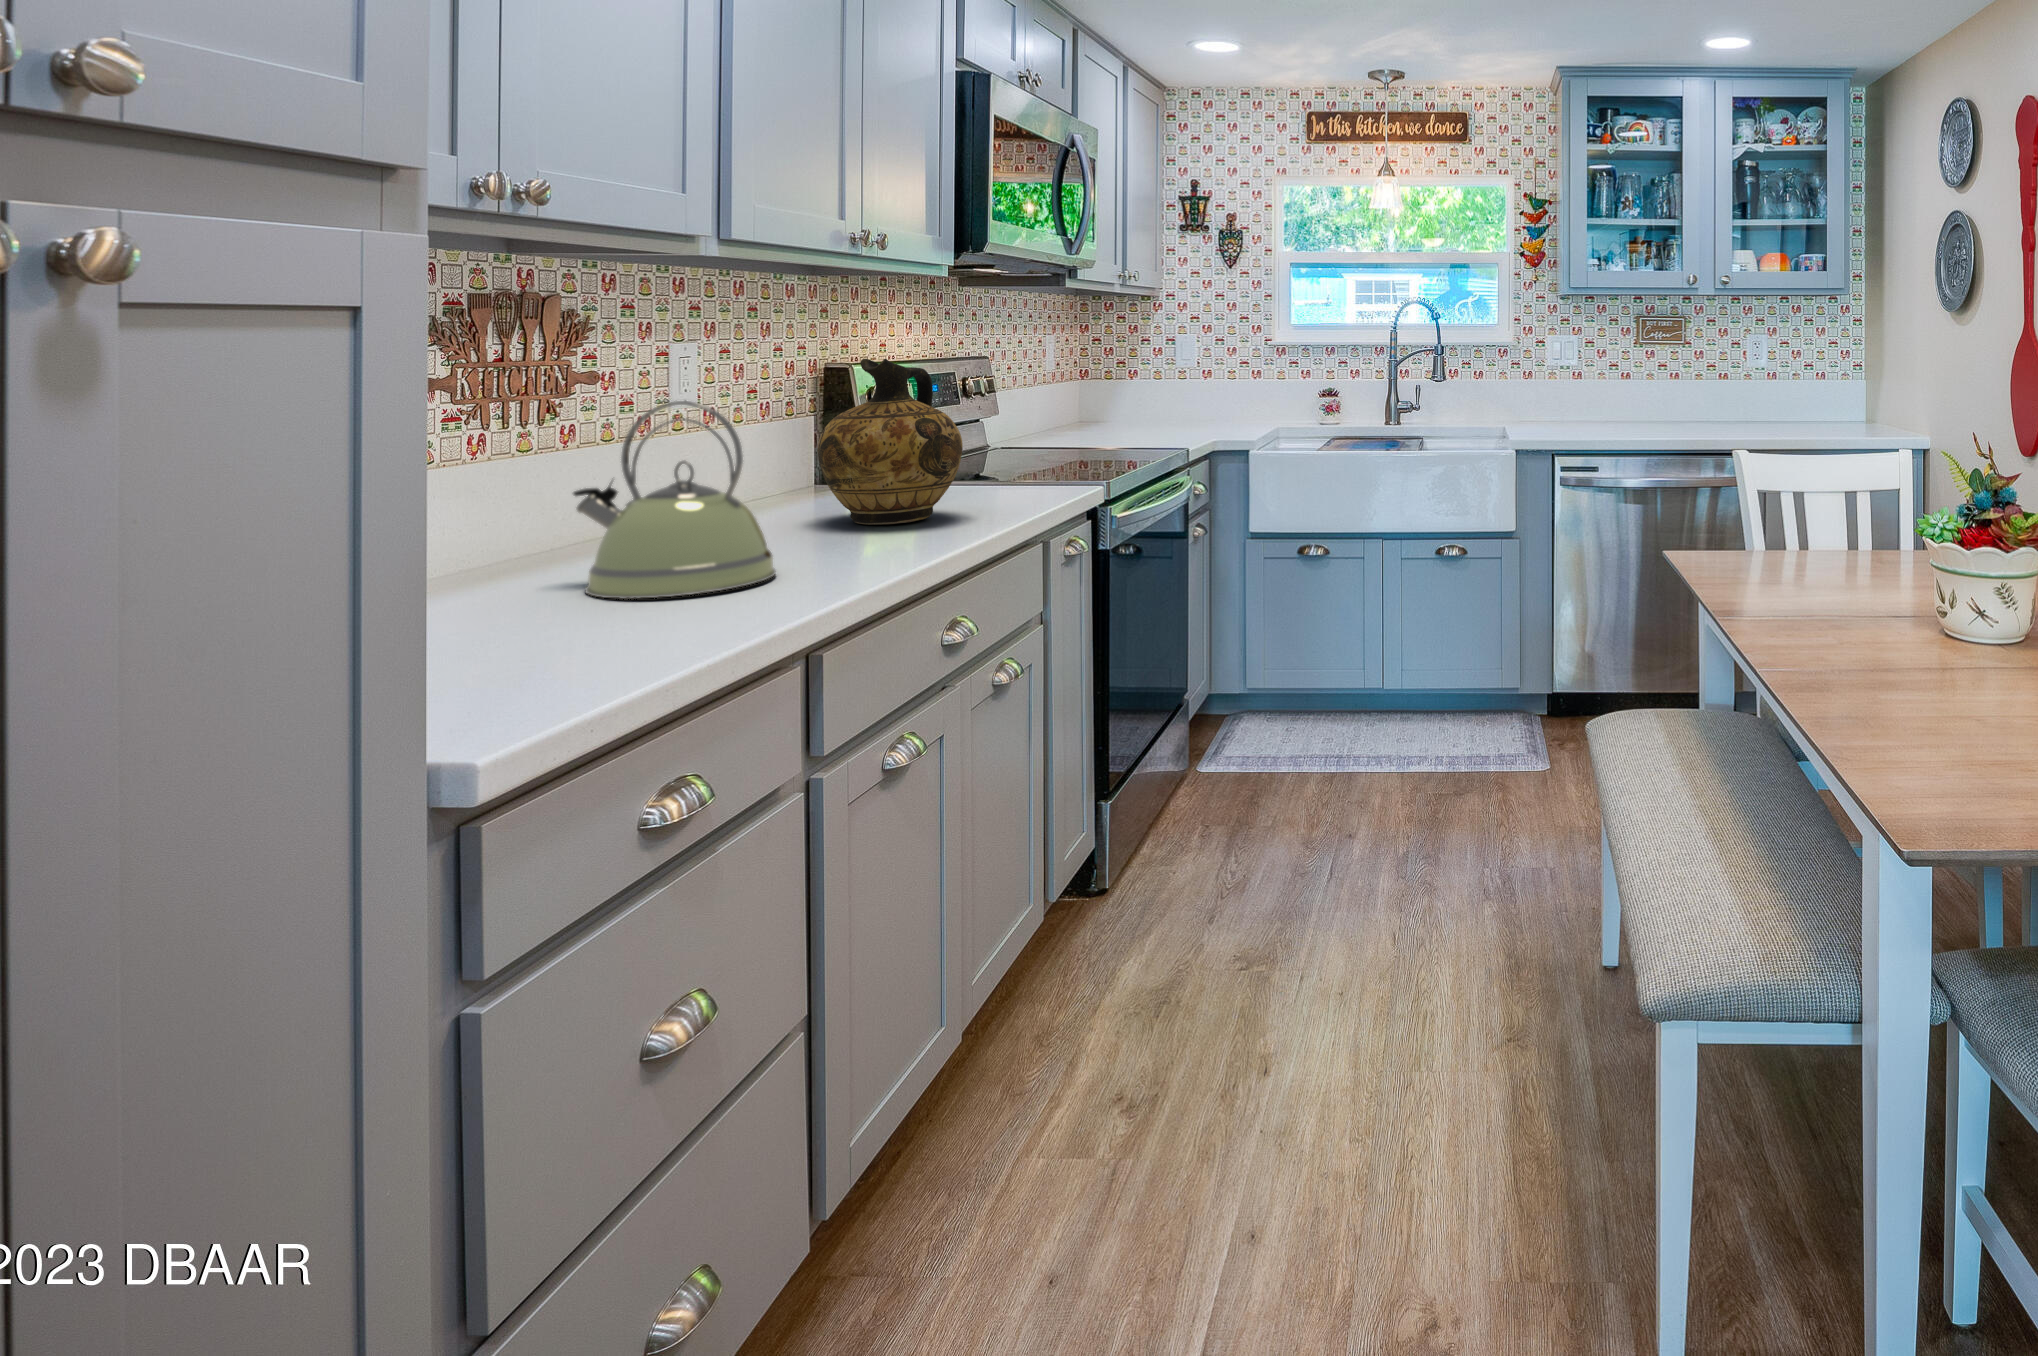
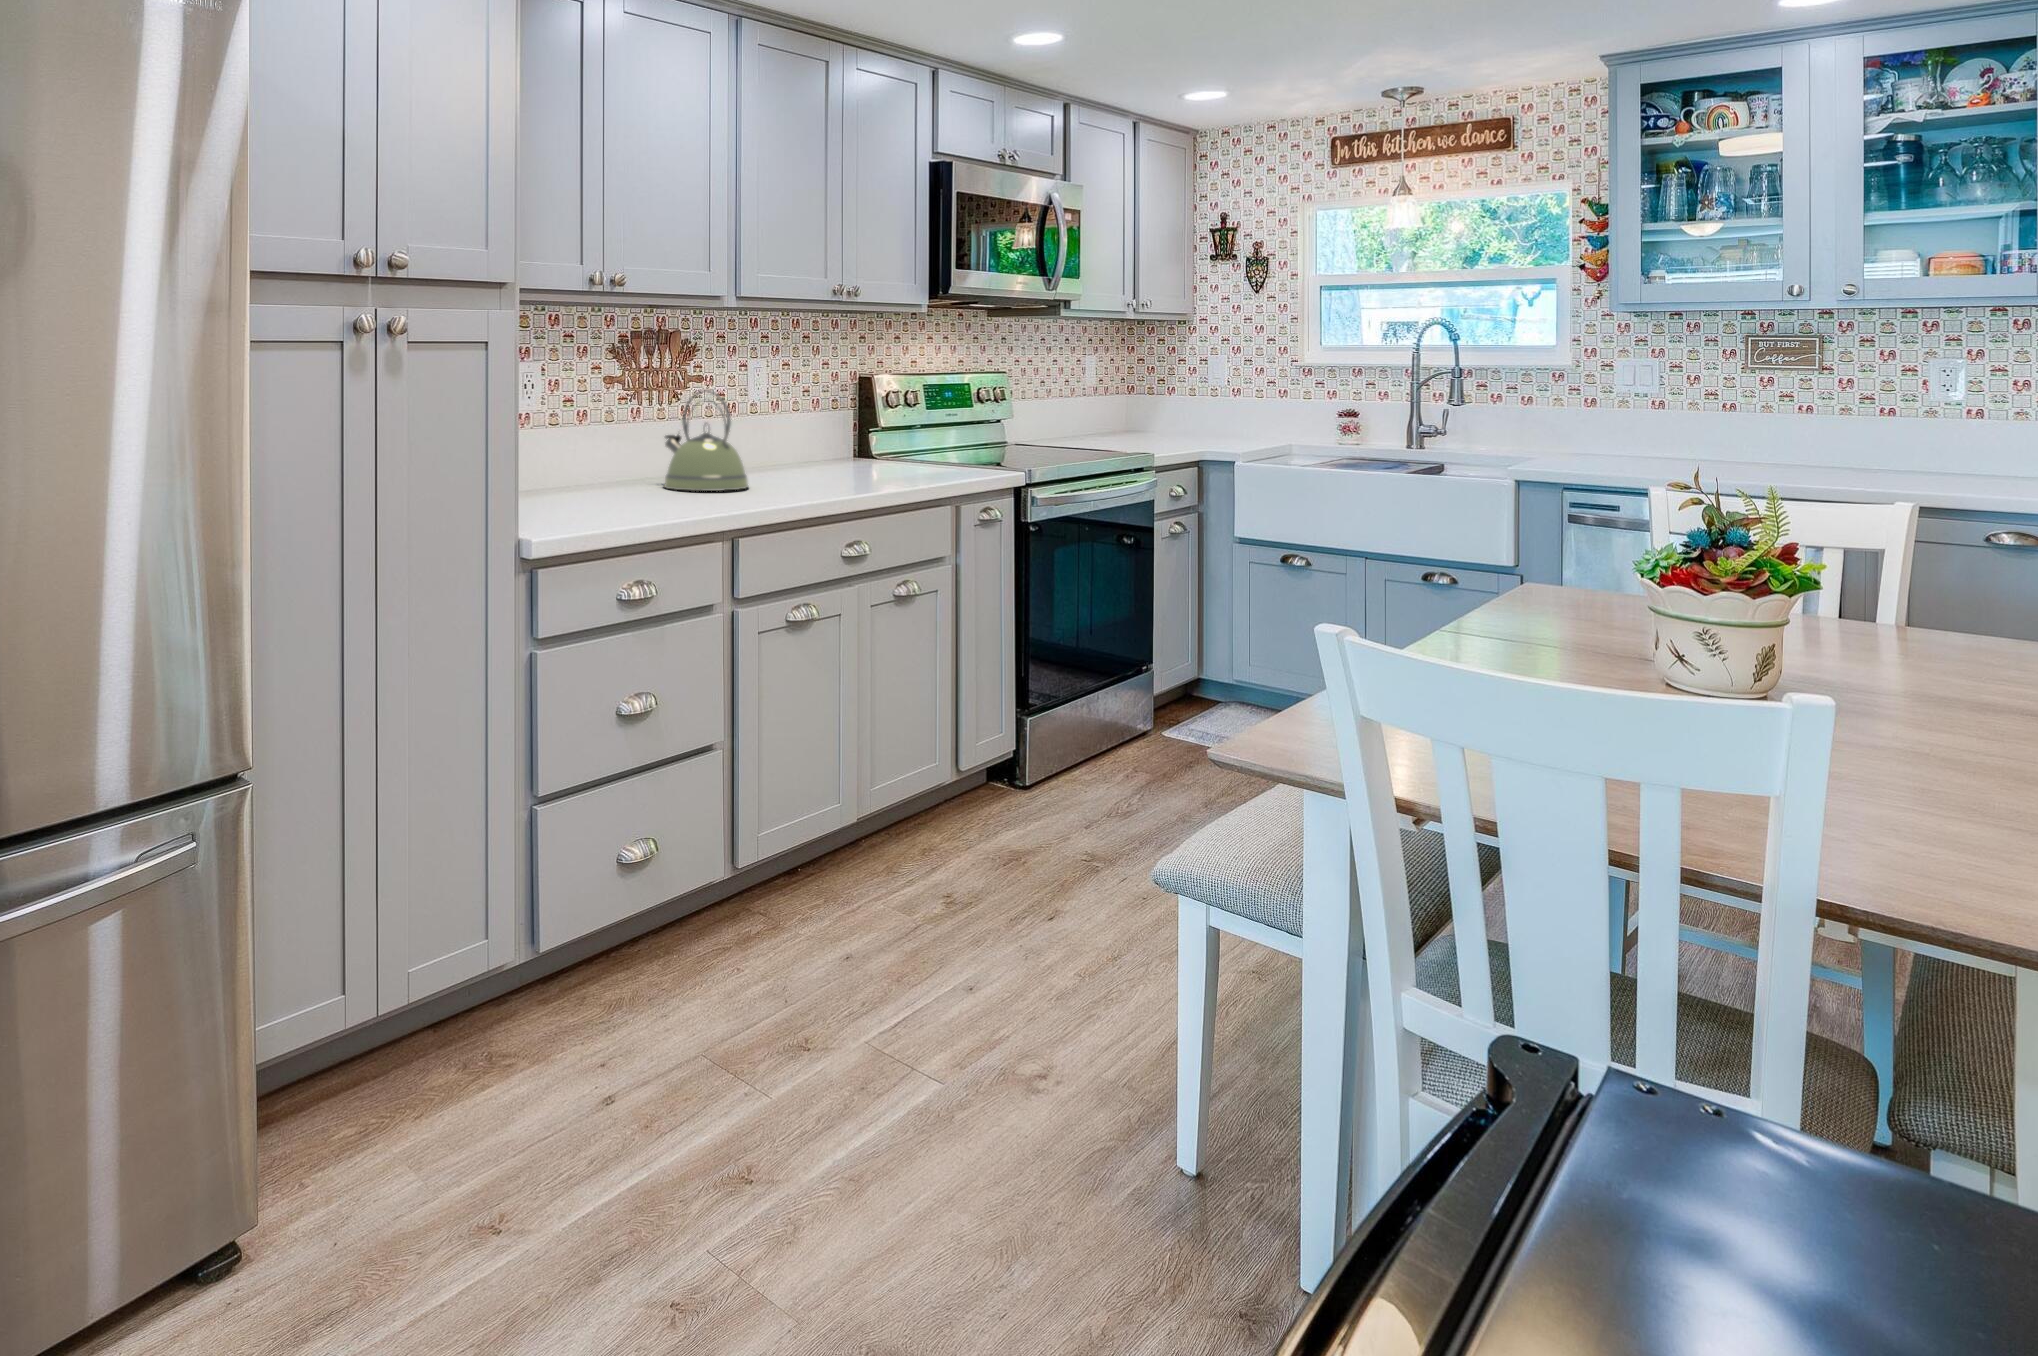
ceramic jug: present [818,359,963,525] -> none [806,371,891,477]

